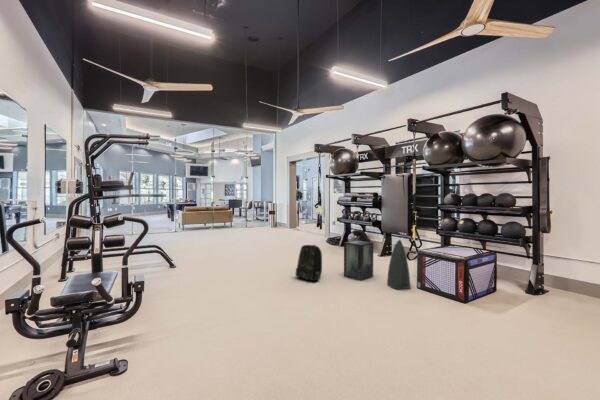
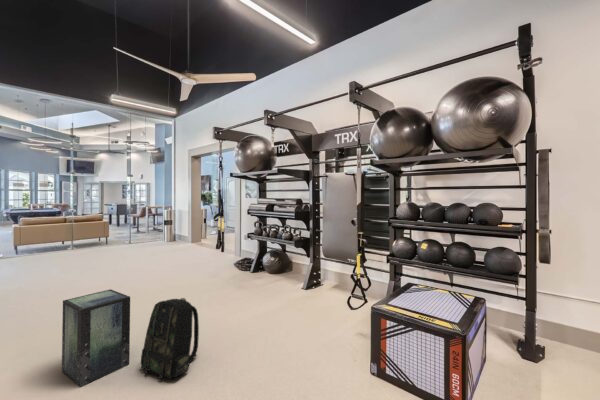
storage box: present [344,240,373,281] -> present [62,289,130,387]
air purifier: present [387,240,410,289] -> none [317,284,357,384]

